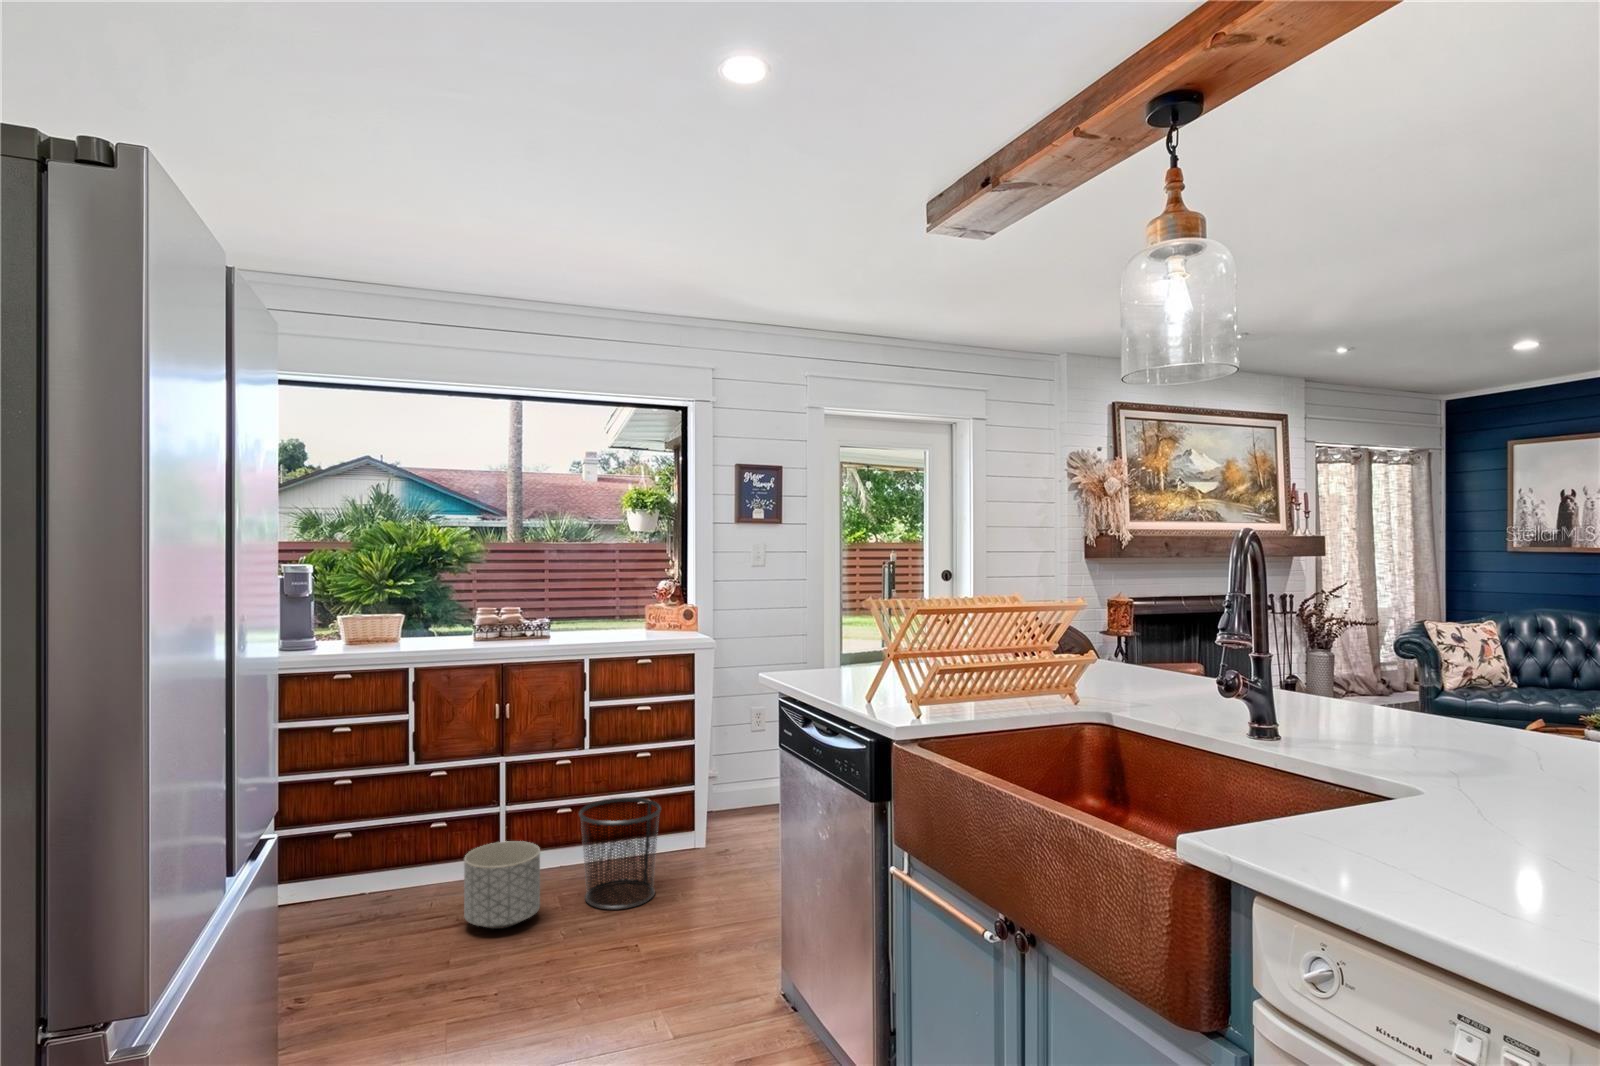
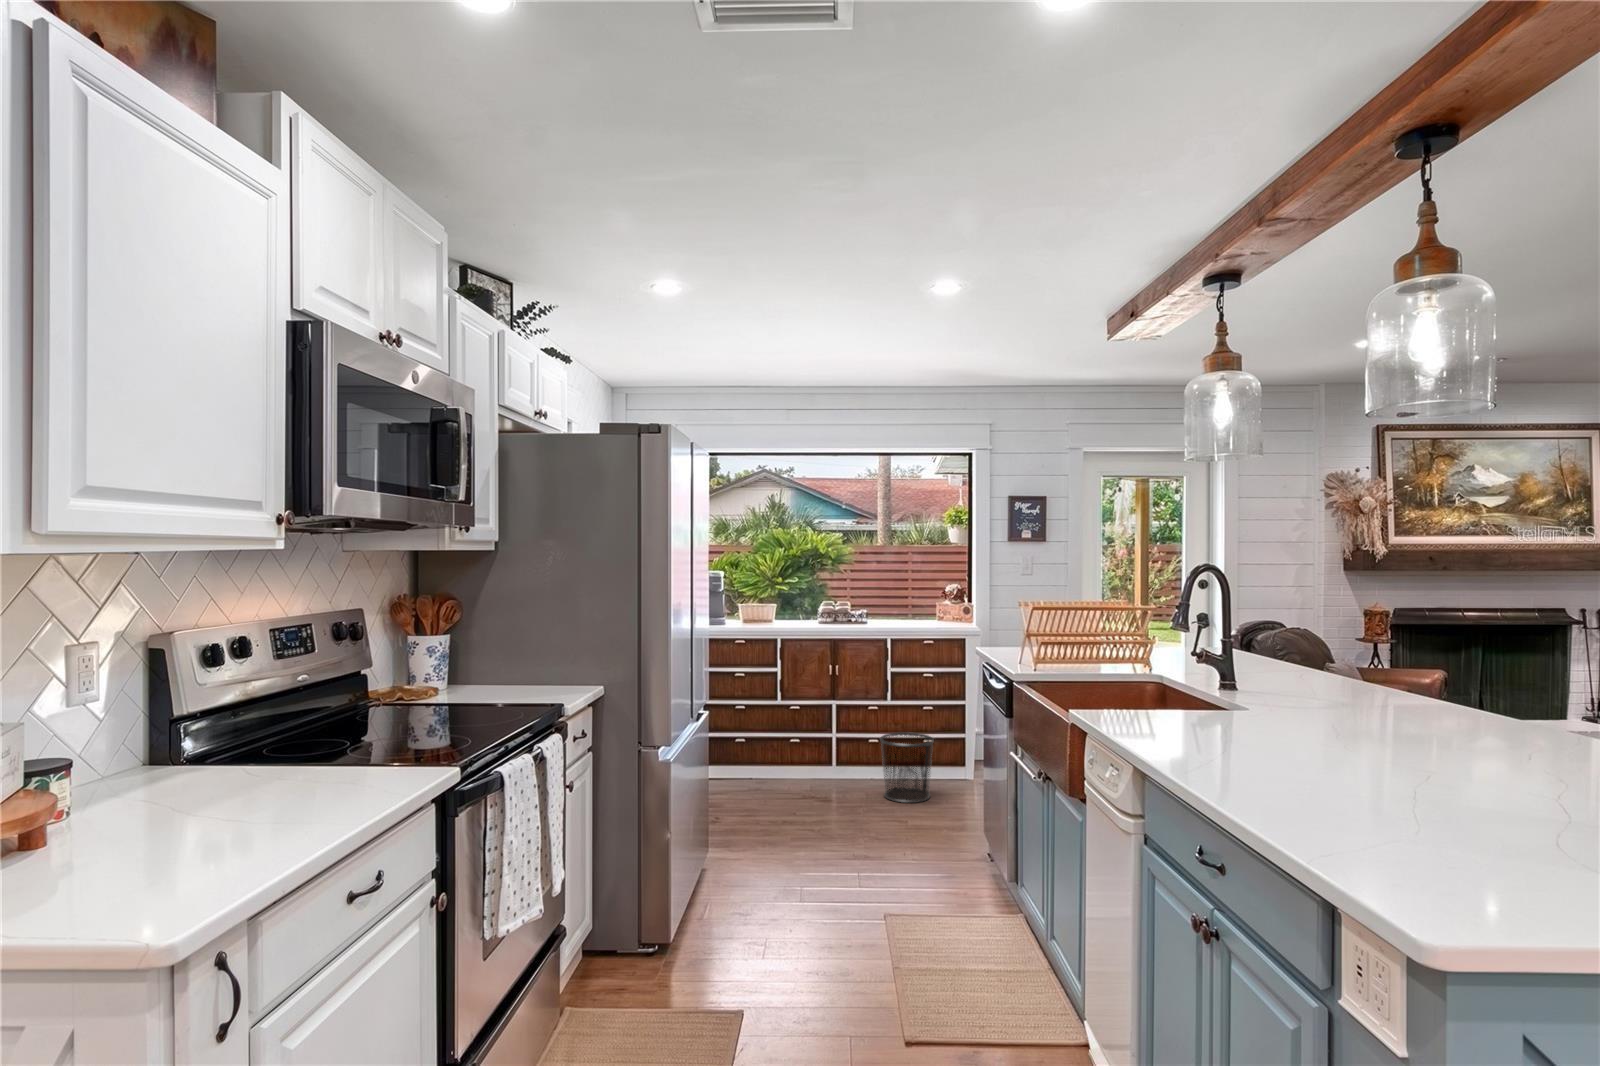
planter: present [464,841,540,929] -> none [809,751,855,803]

